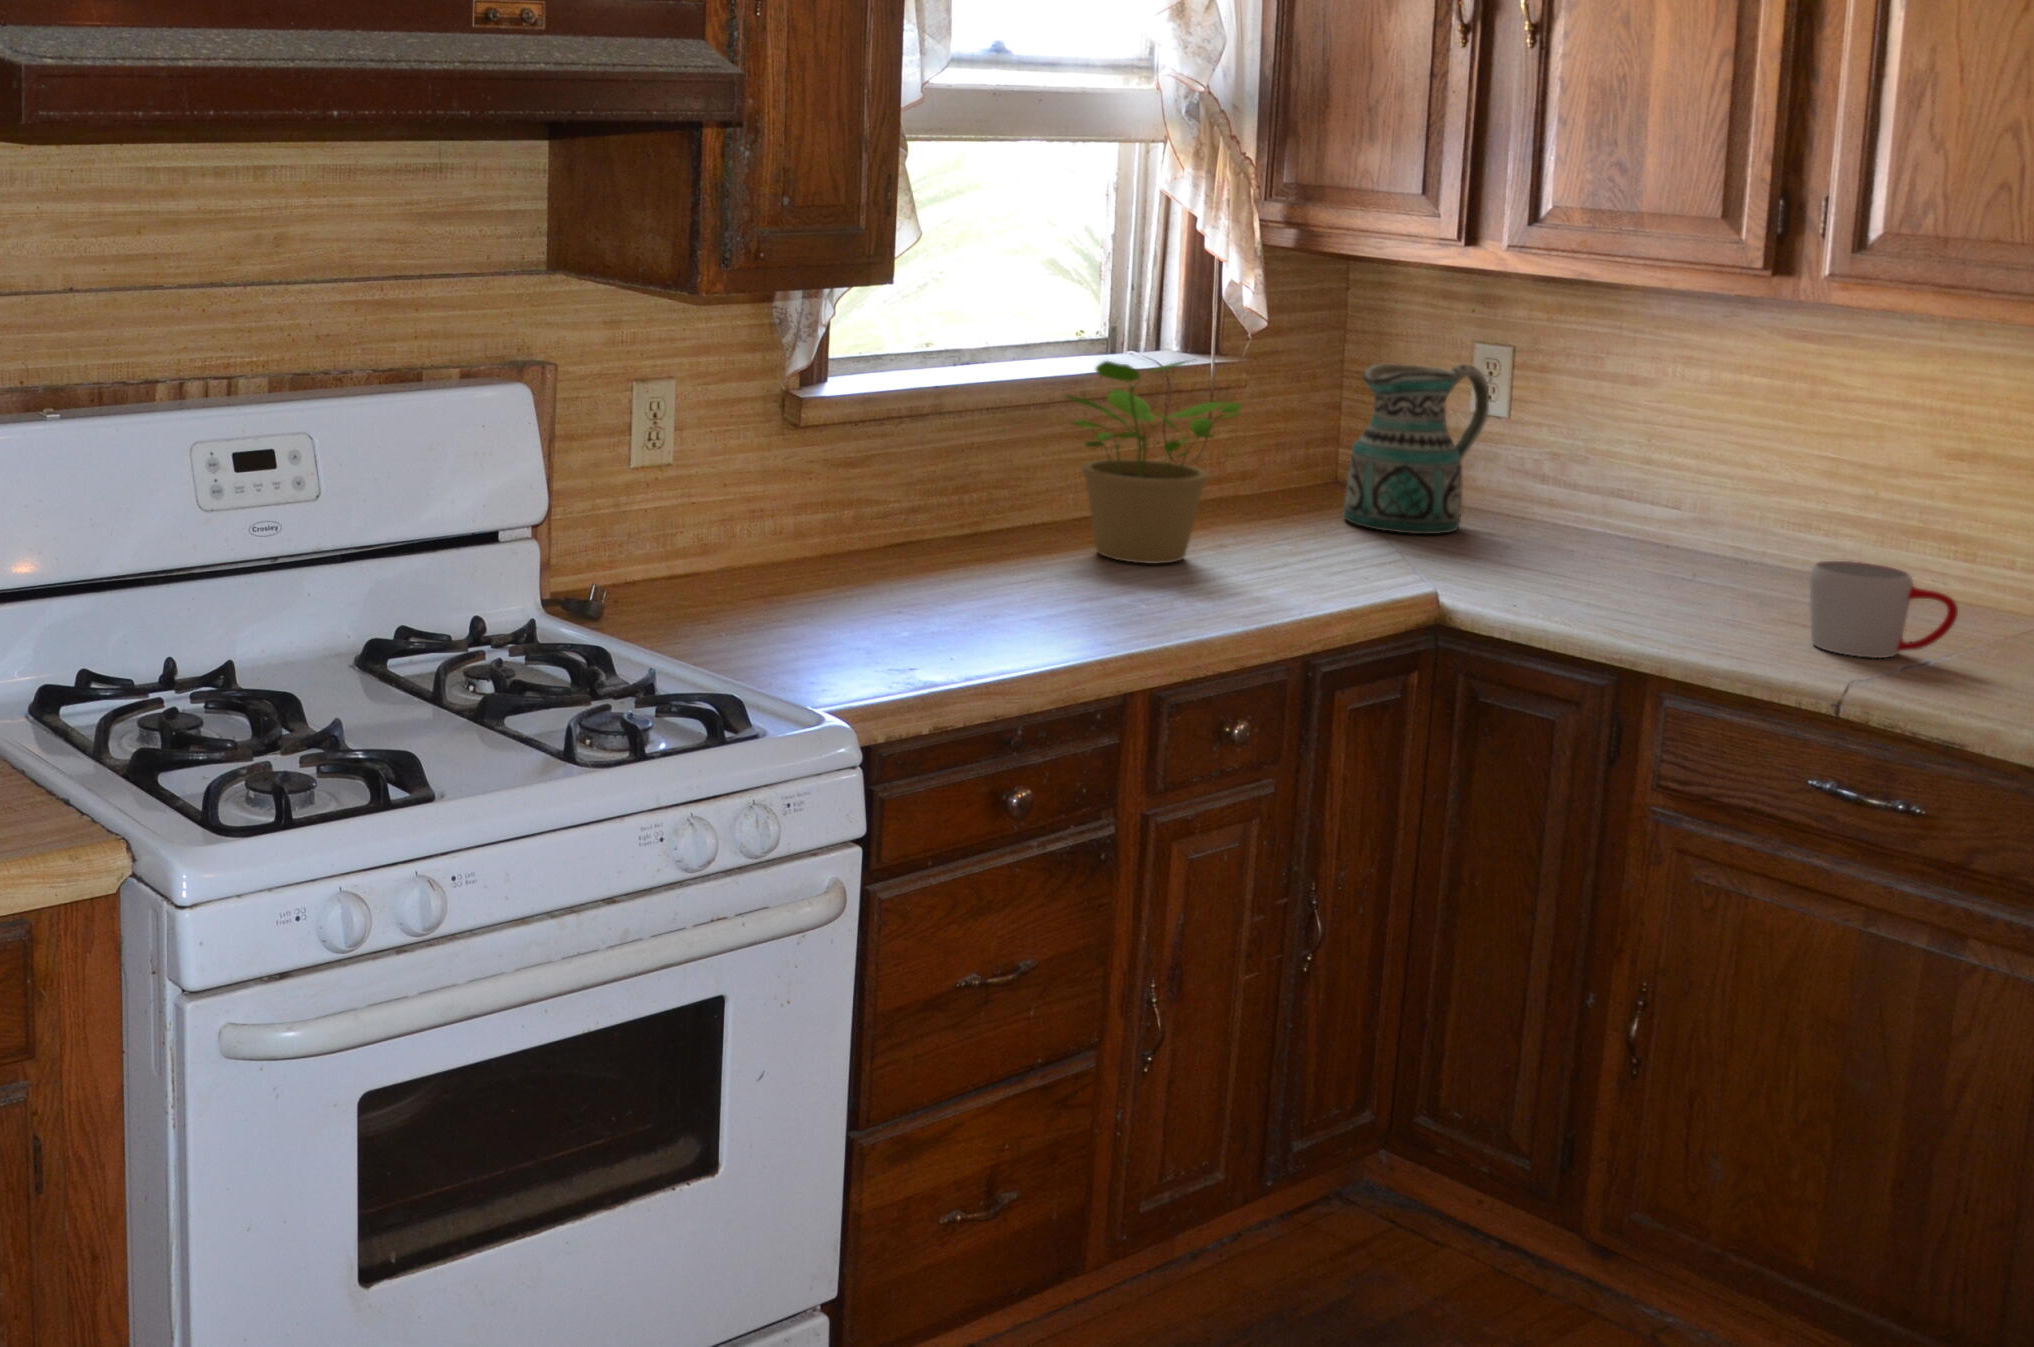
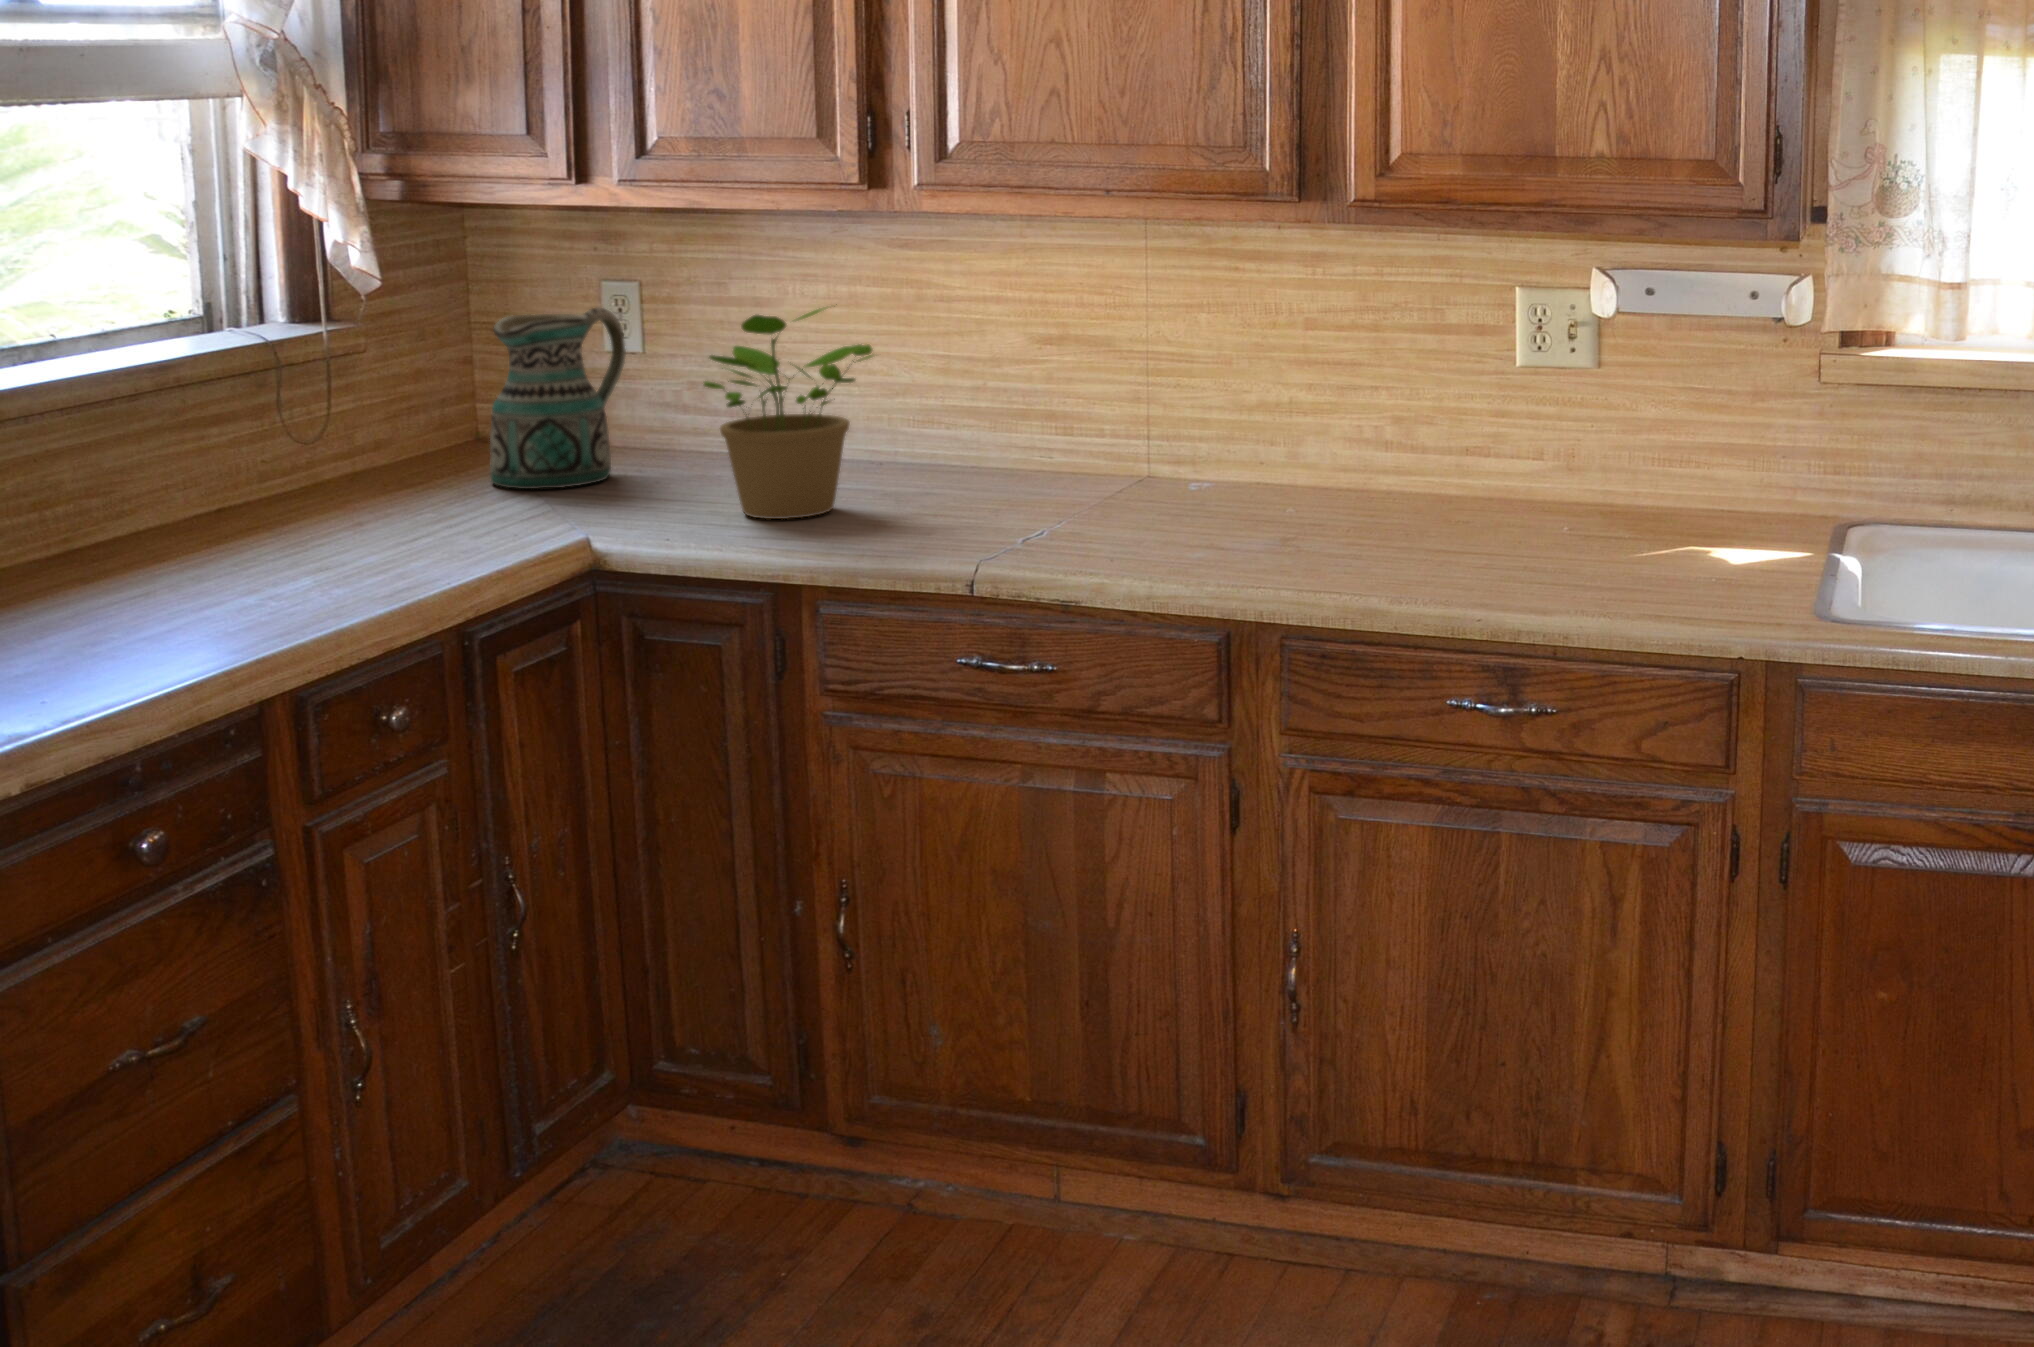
potted plant: present [1068,361,1242,564] -> present [704,308,873,519]
mug: present [1810,561,1958,658] -> none [921,448,1039,532]

